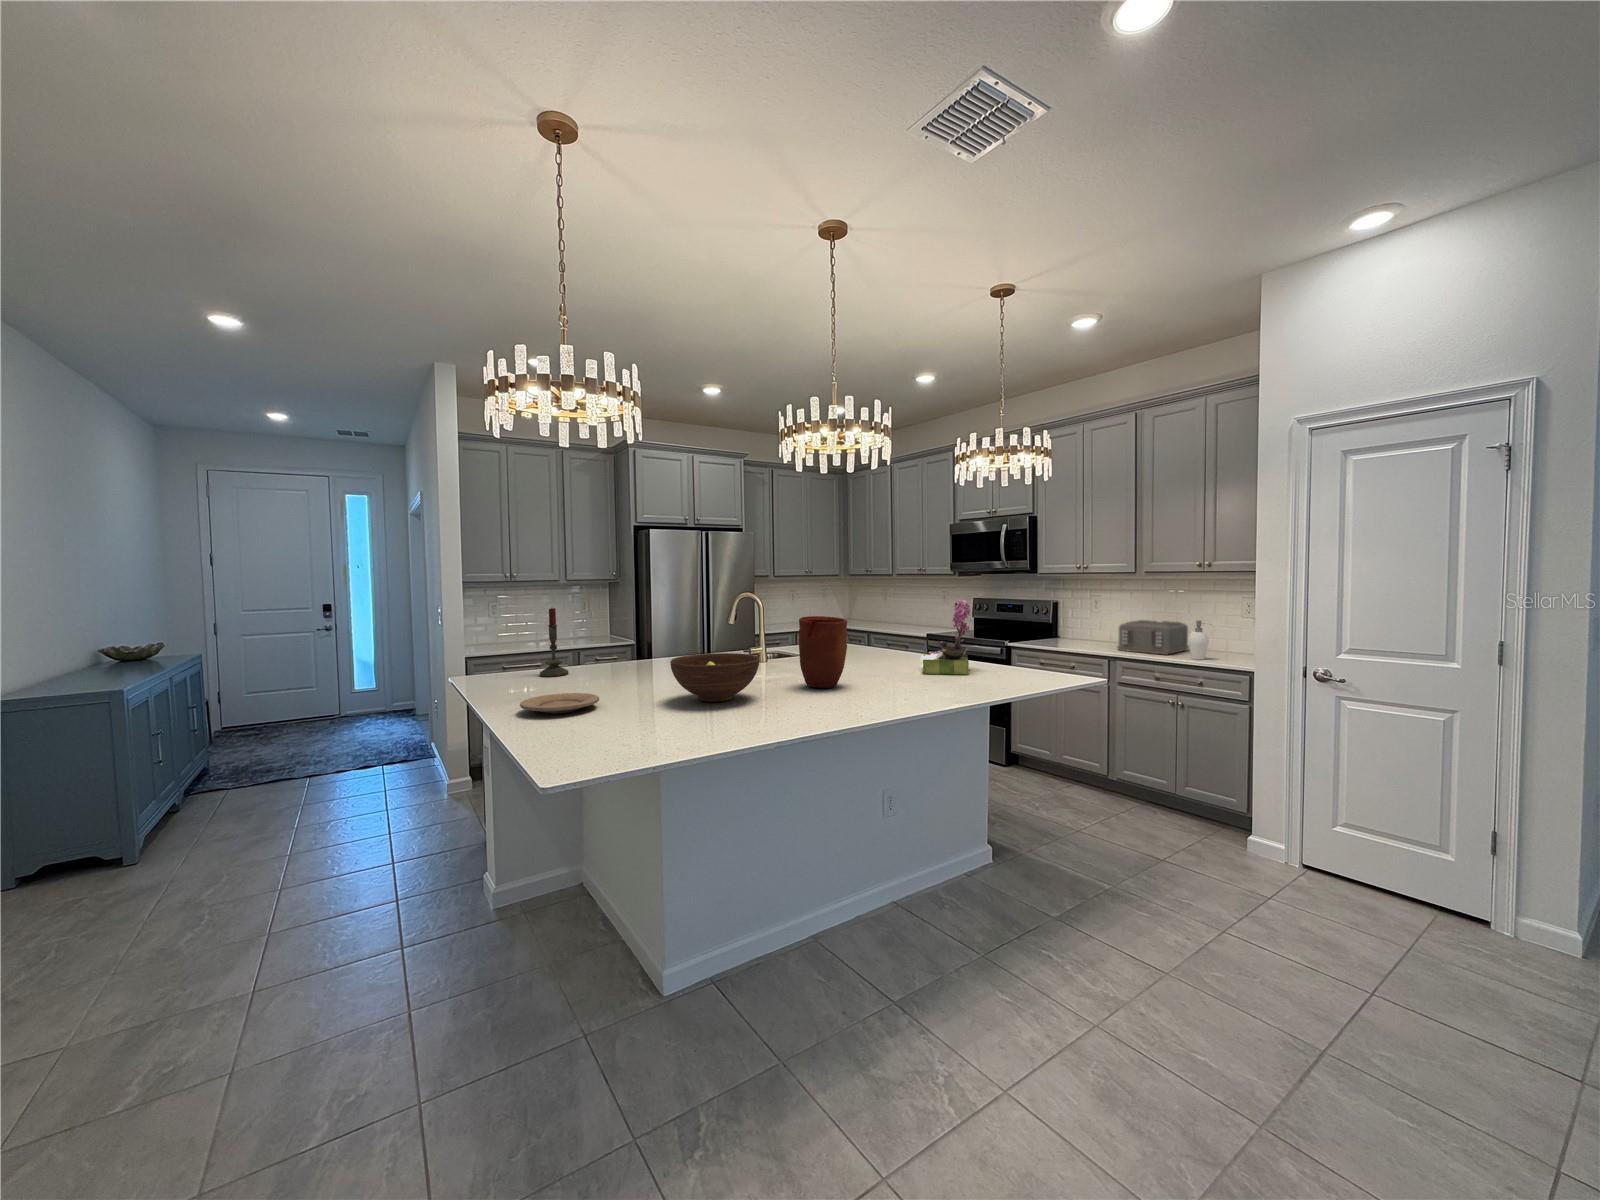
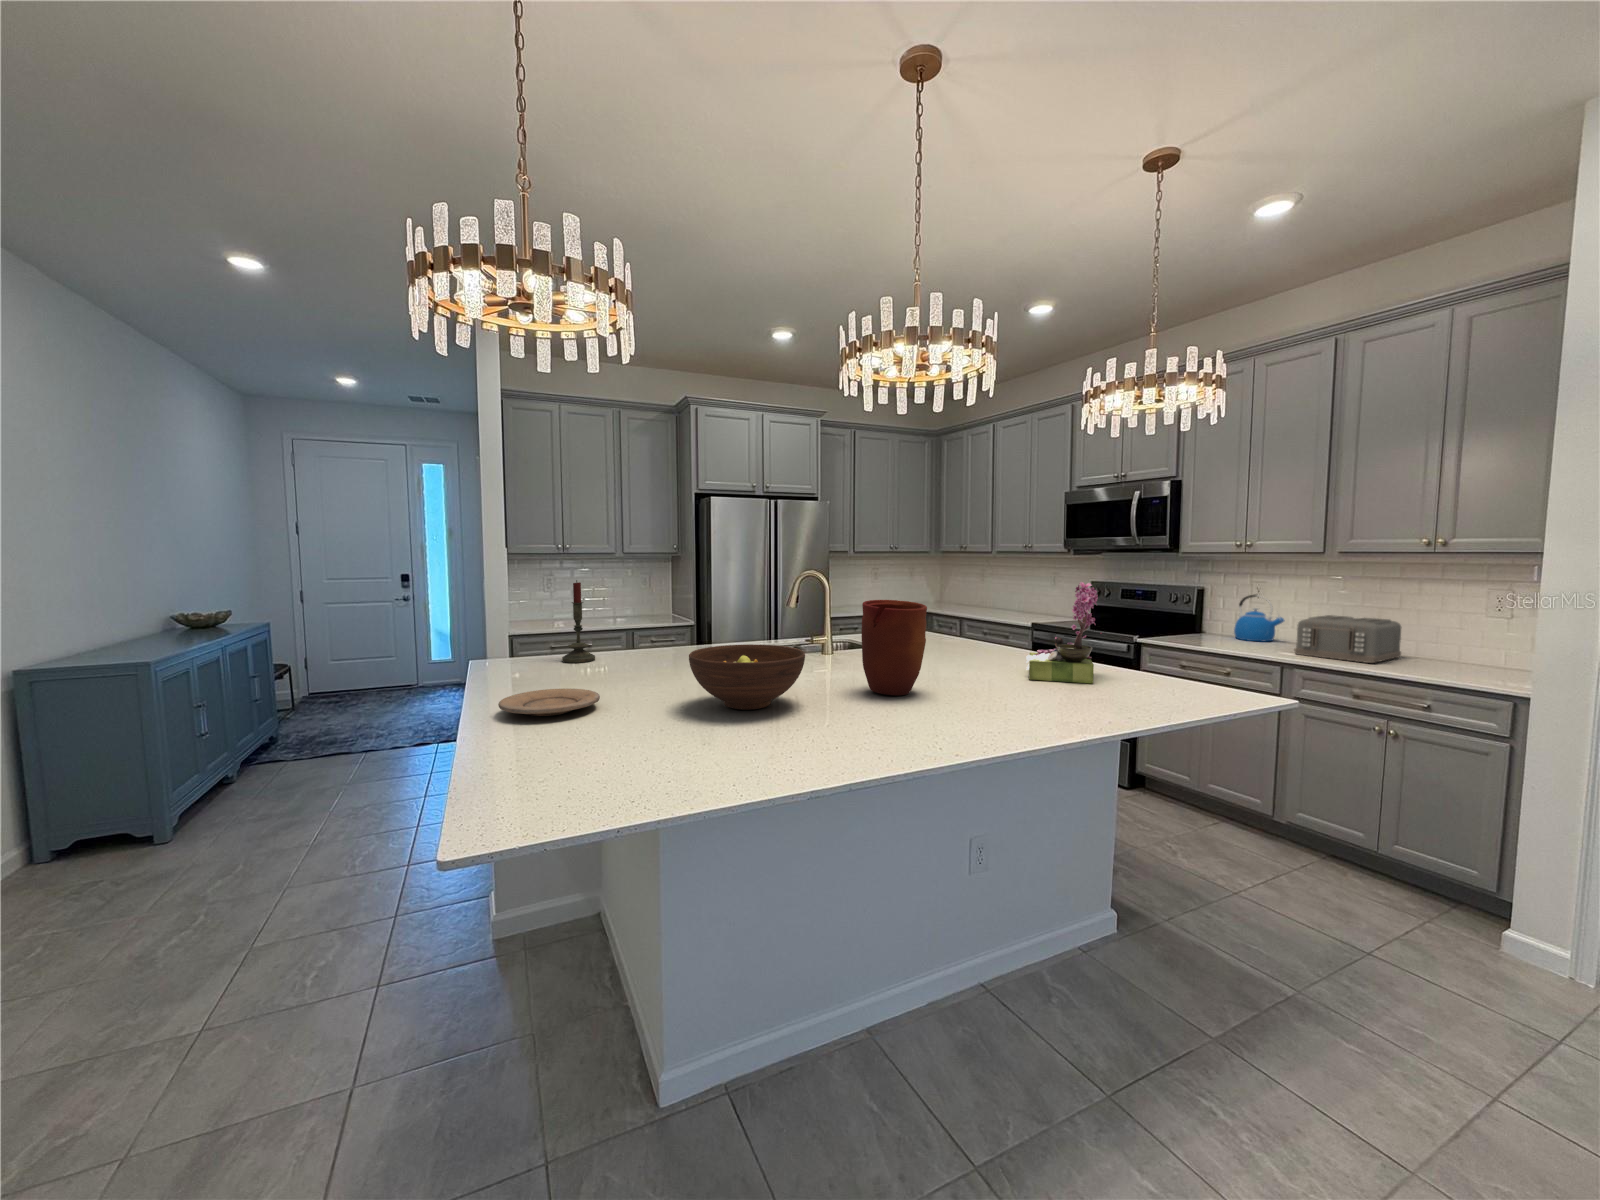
kettle: none [1079,606,1113,642] -> present [1234,595,1284,641]
soap dispenser: present [1189,621,1209,660] -> none [1409,619,1450,673]

